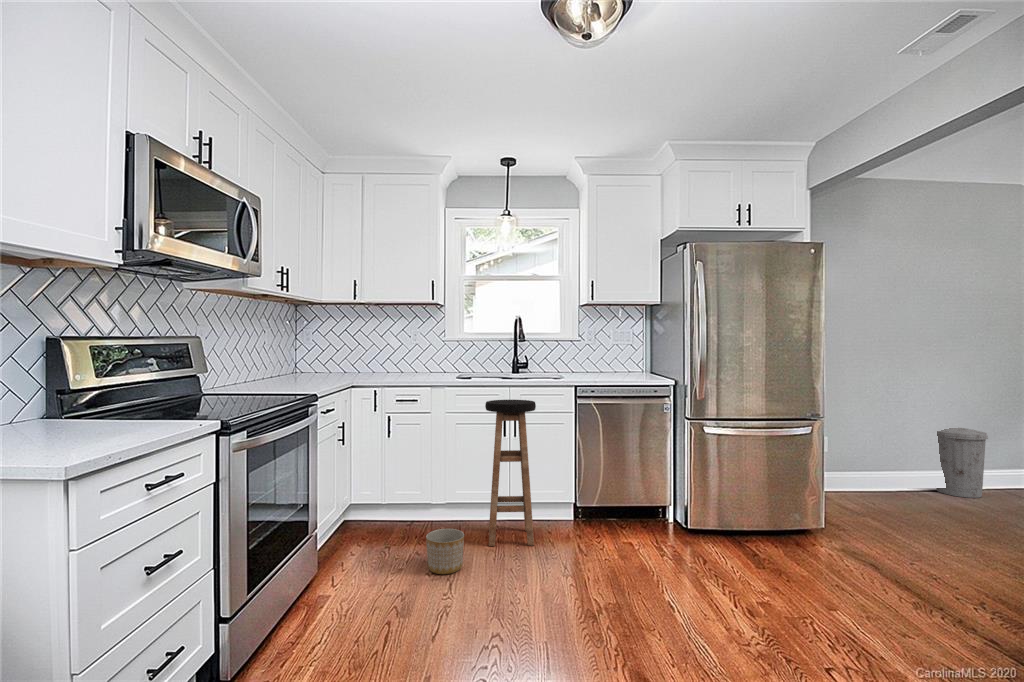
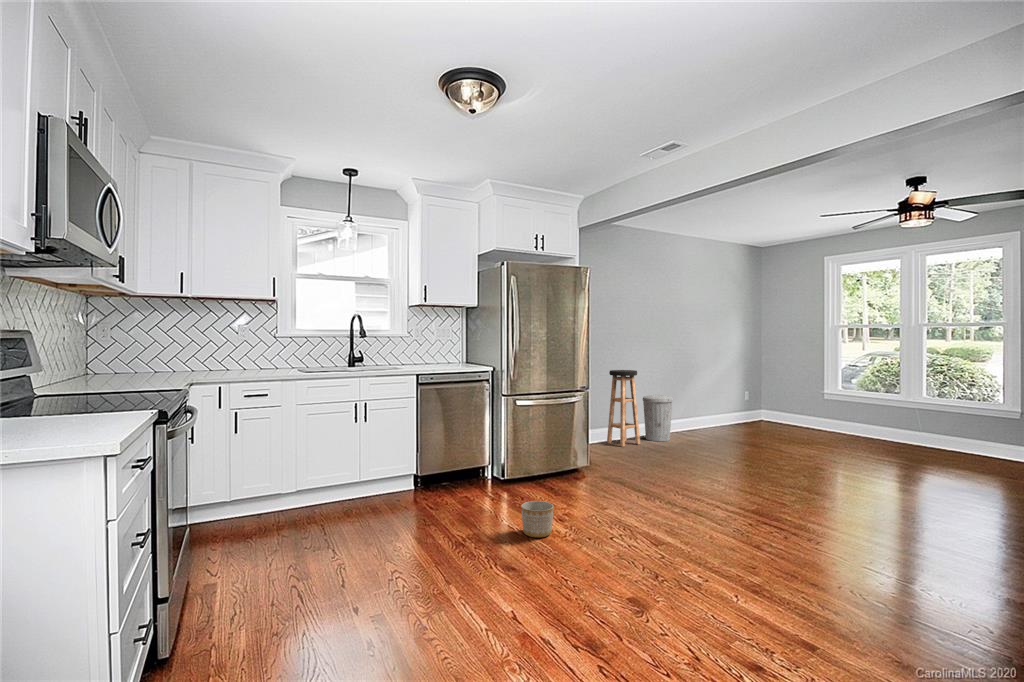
bar stool: present [485,400,536,546] -> present [607,370,640,447]
planter: present [426,529,464,574] -> present [521,501,554,538]

